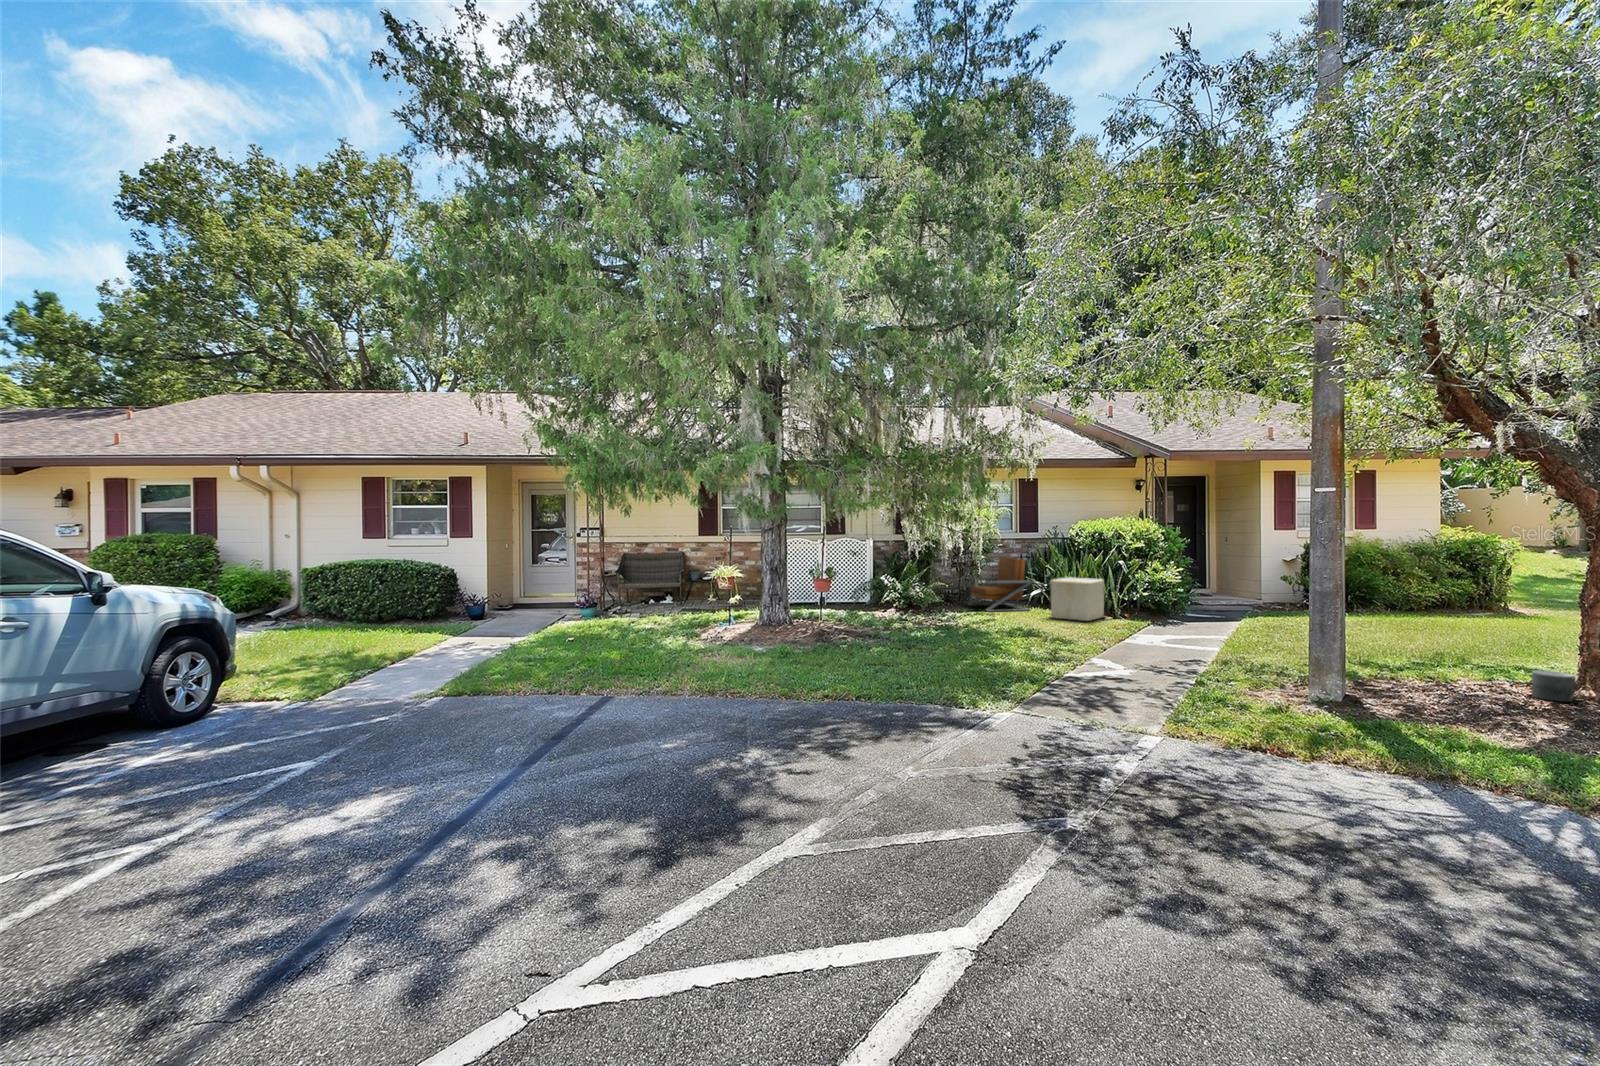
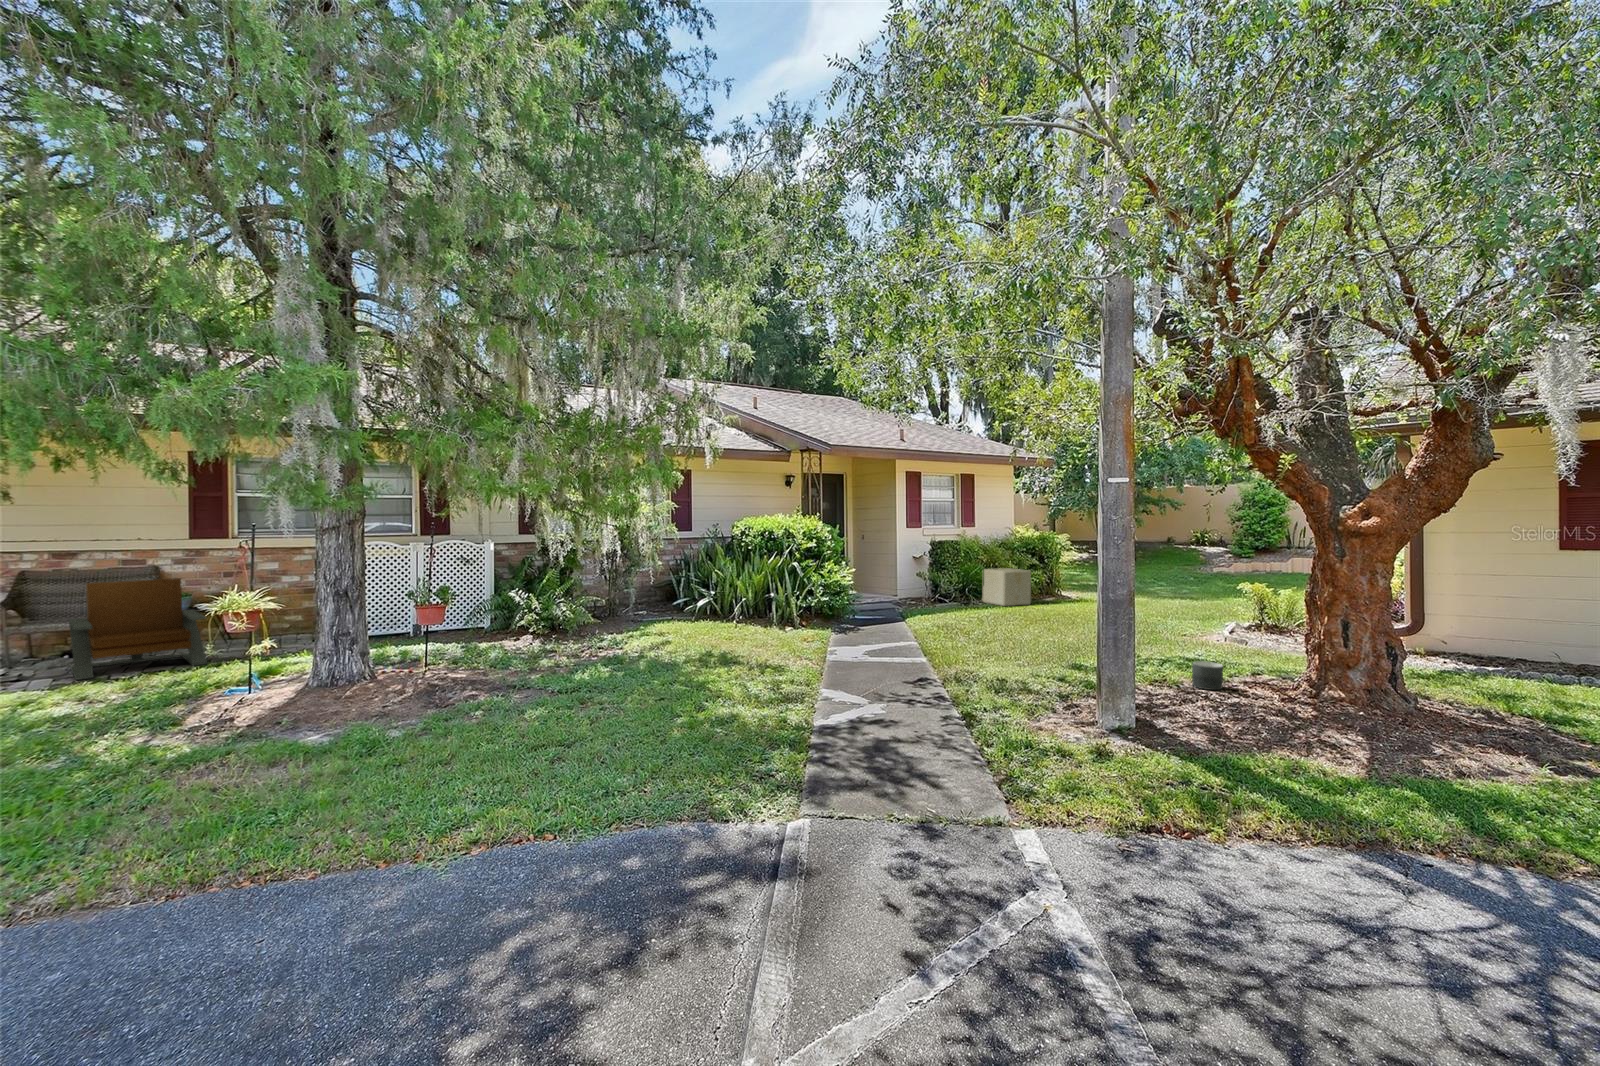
lounge chair: present [968,557,1032,612] -> present [69,578,207,680]
cardboard box: present [1051,577,1104,621] -> present [982,568,1031,606]

